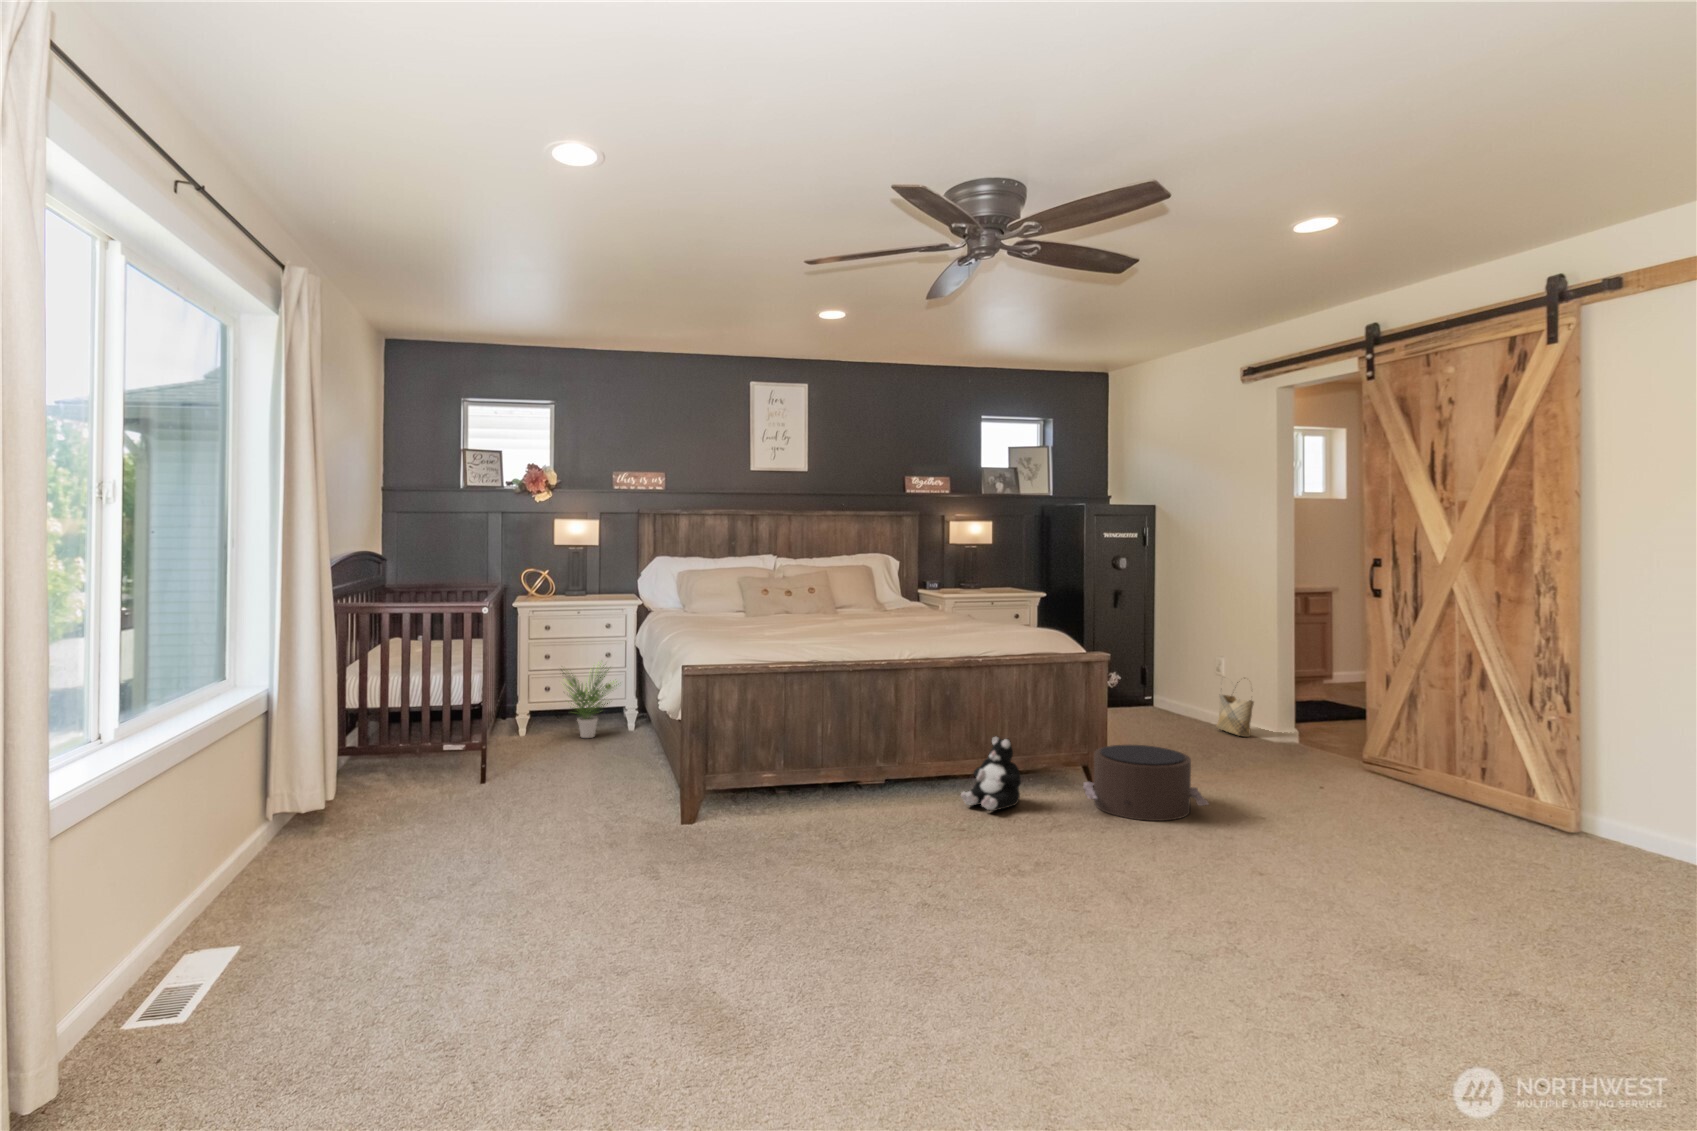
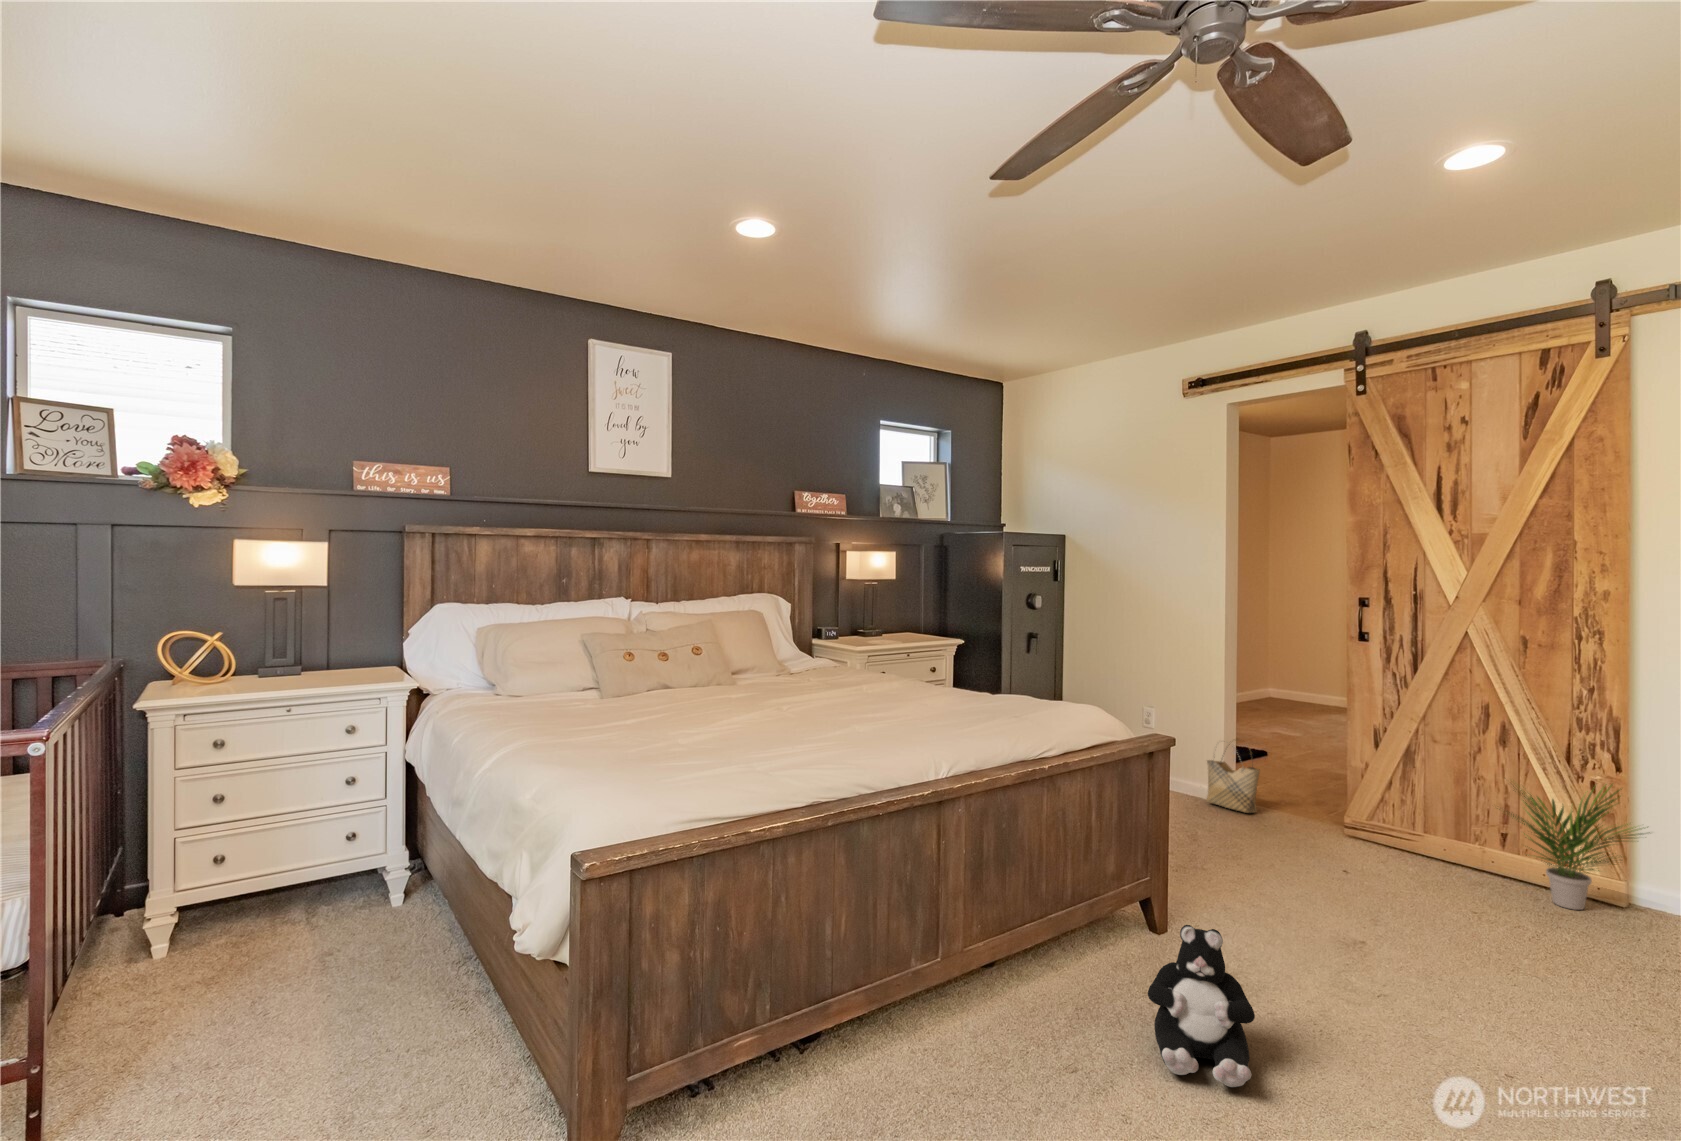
potted plant: present [563,665,617,738] -> present [1511,785,1642,910]
pouf: present [1083,745,1208,821] -> none [1288,893,1527,1053]

